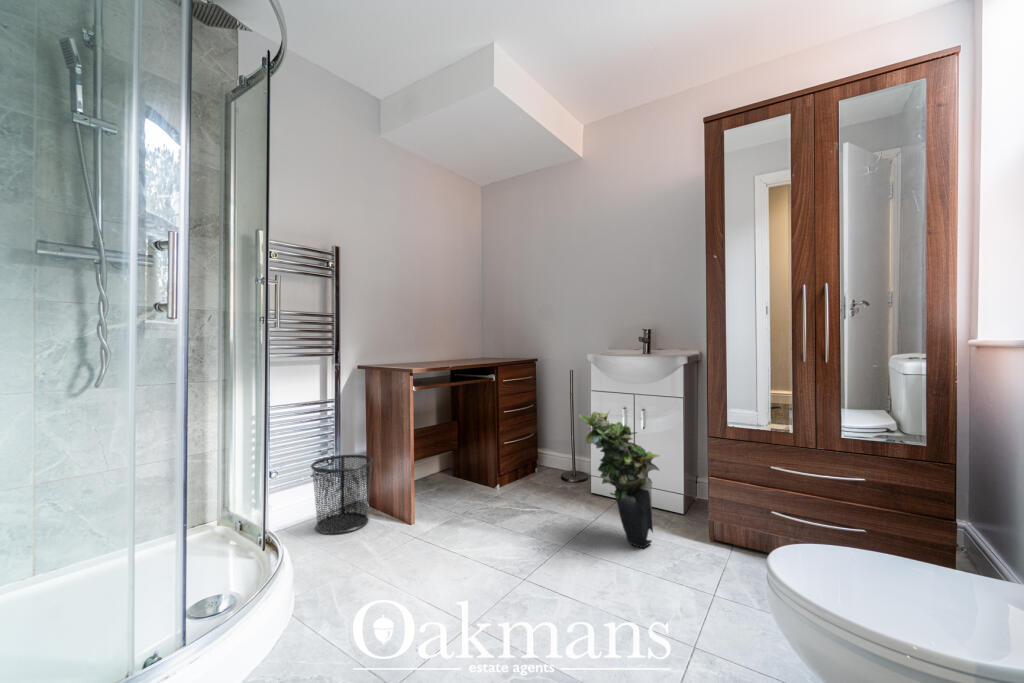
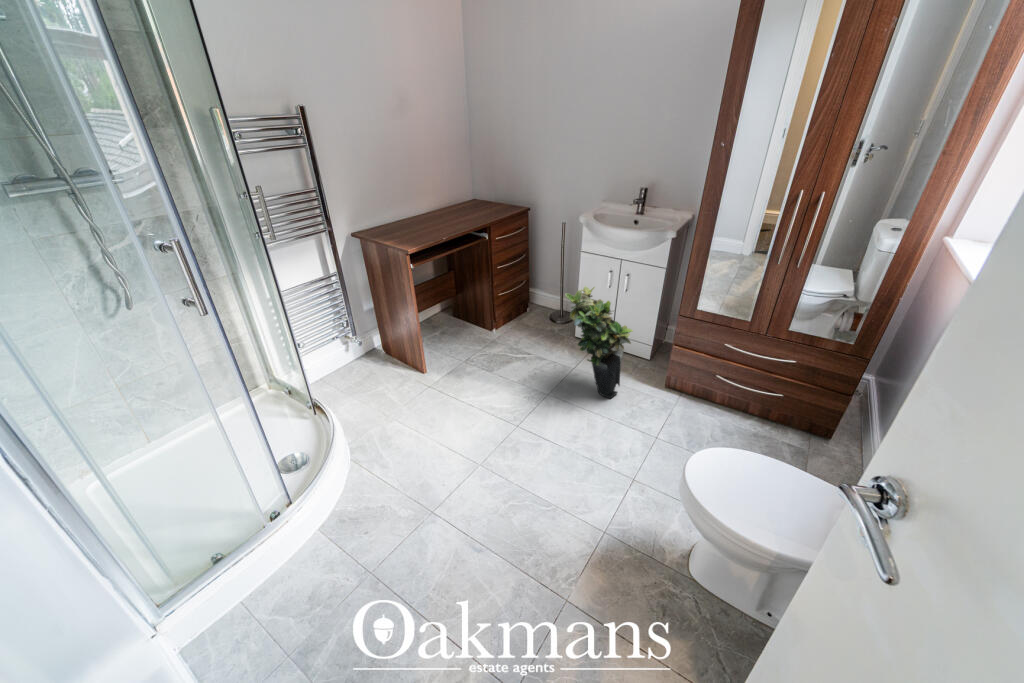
waste bin: present [311,455,373,534] -> none [329,318,387,385]

